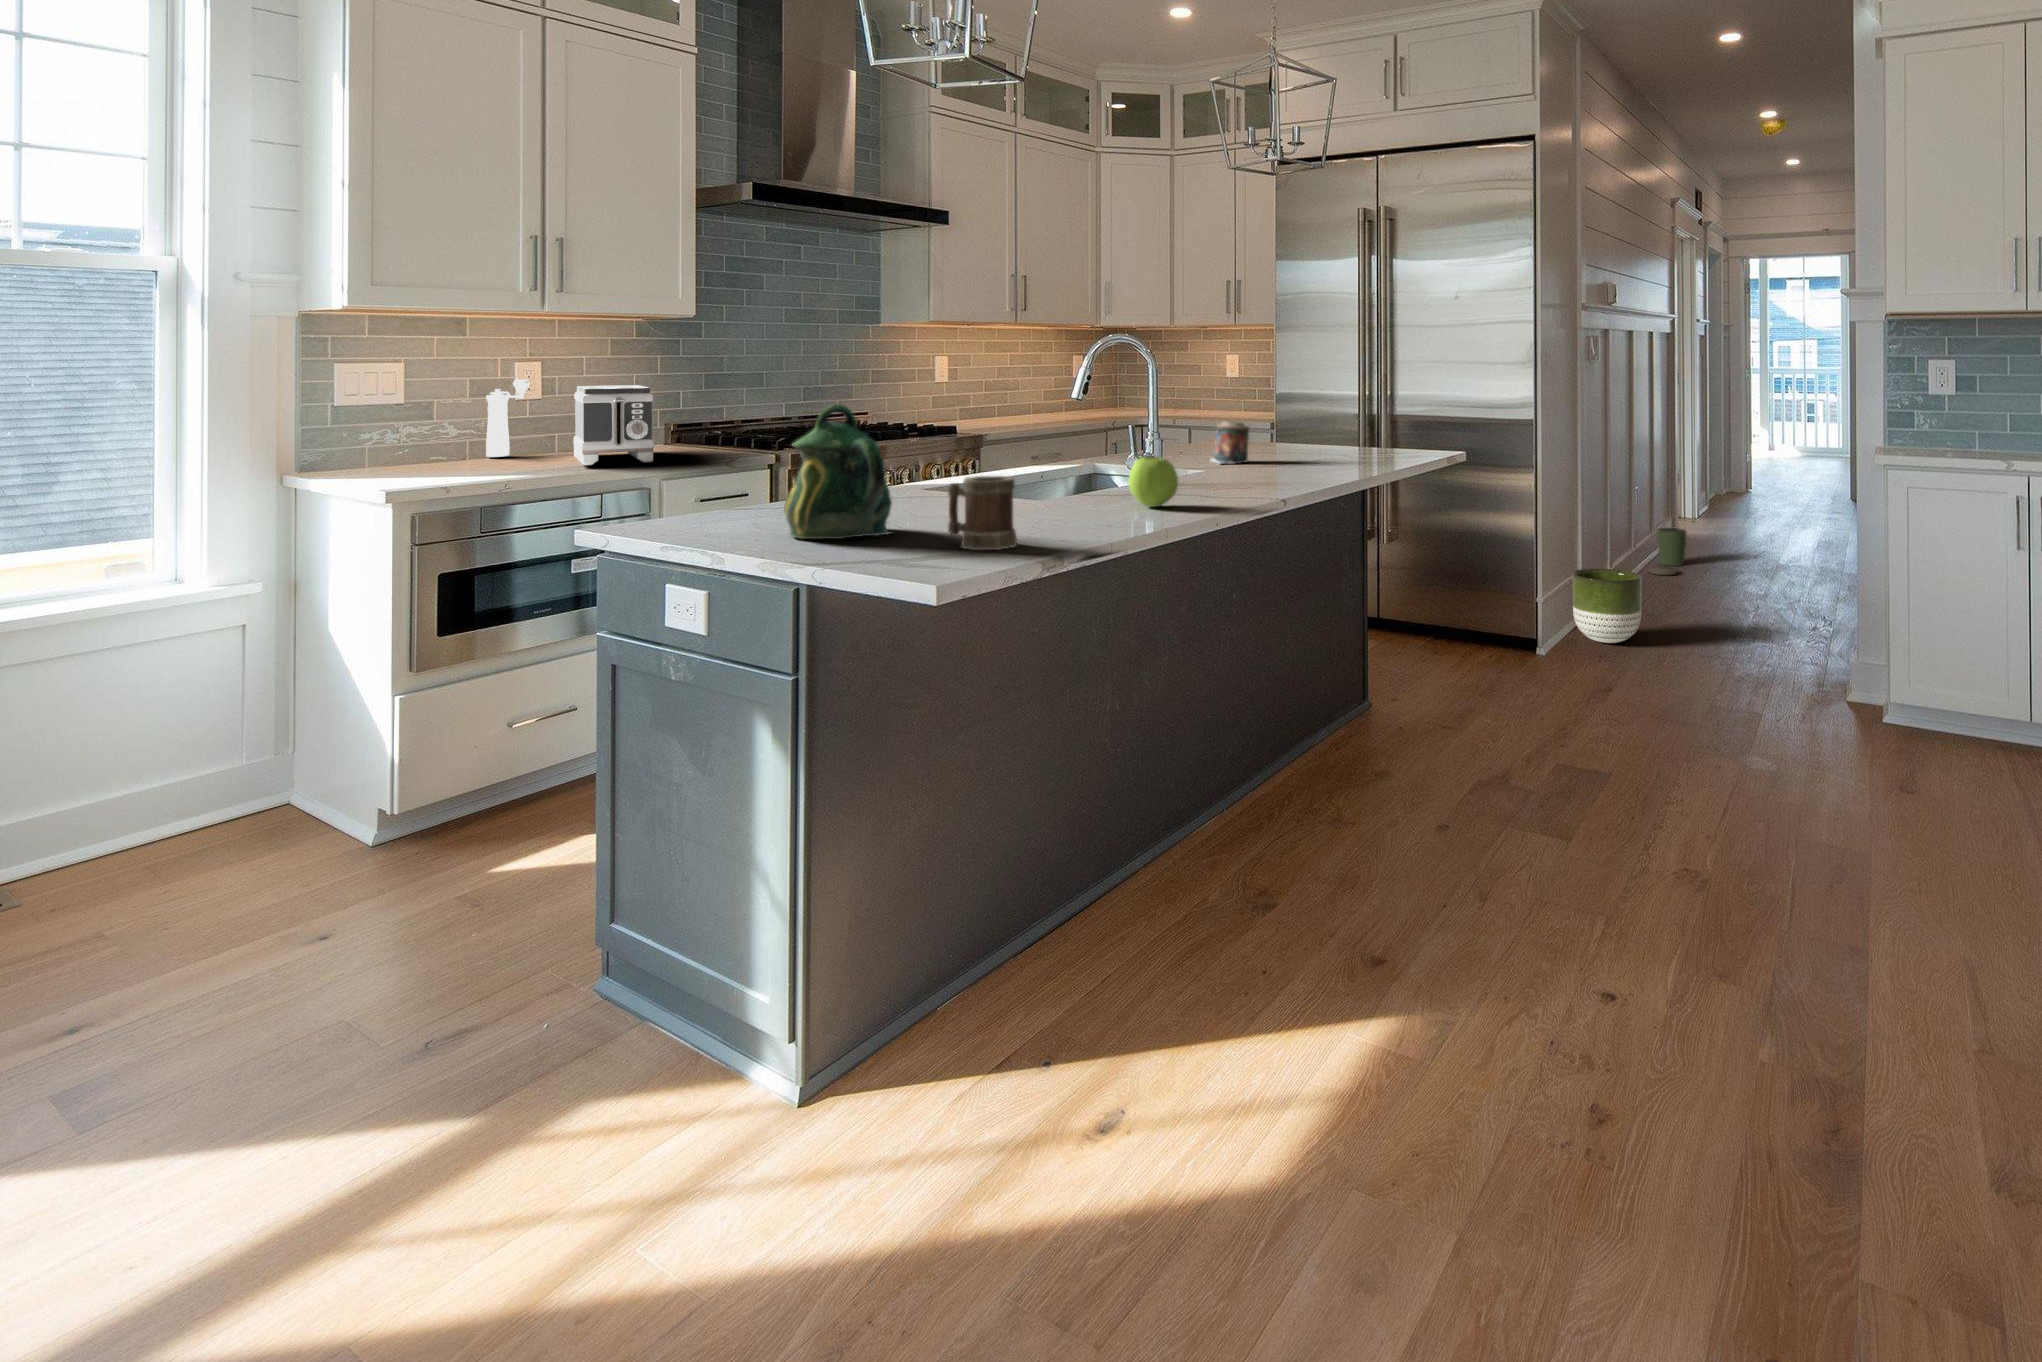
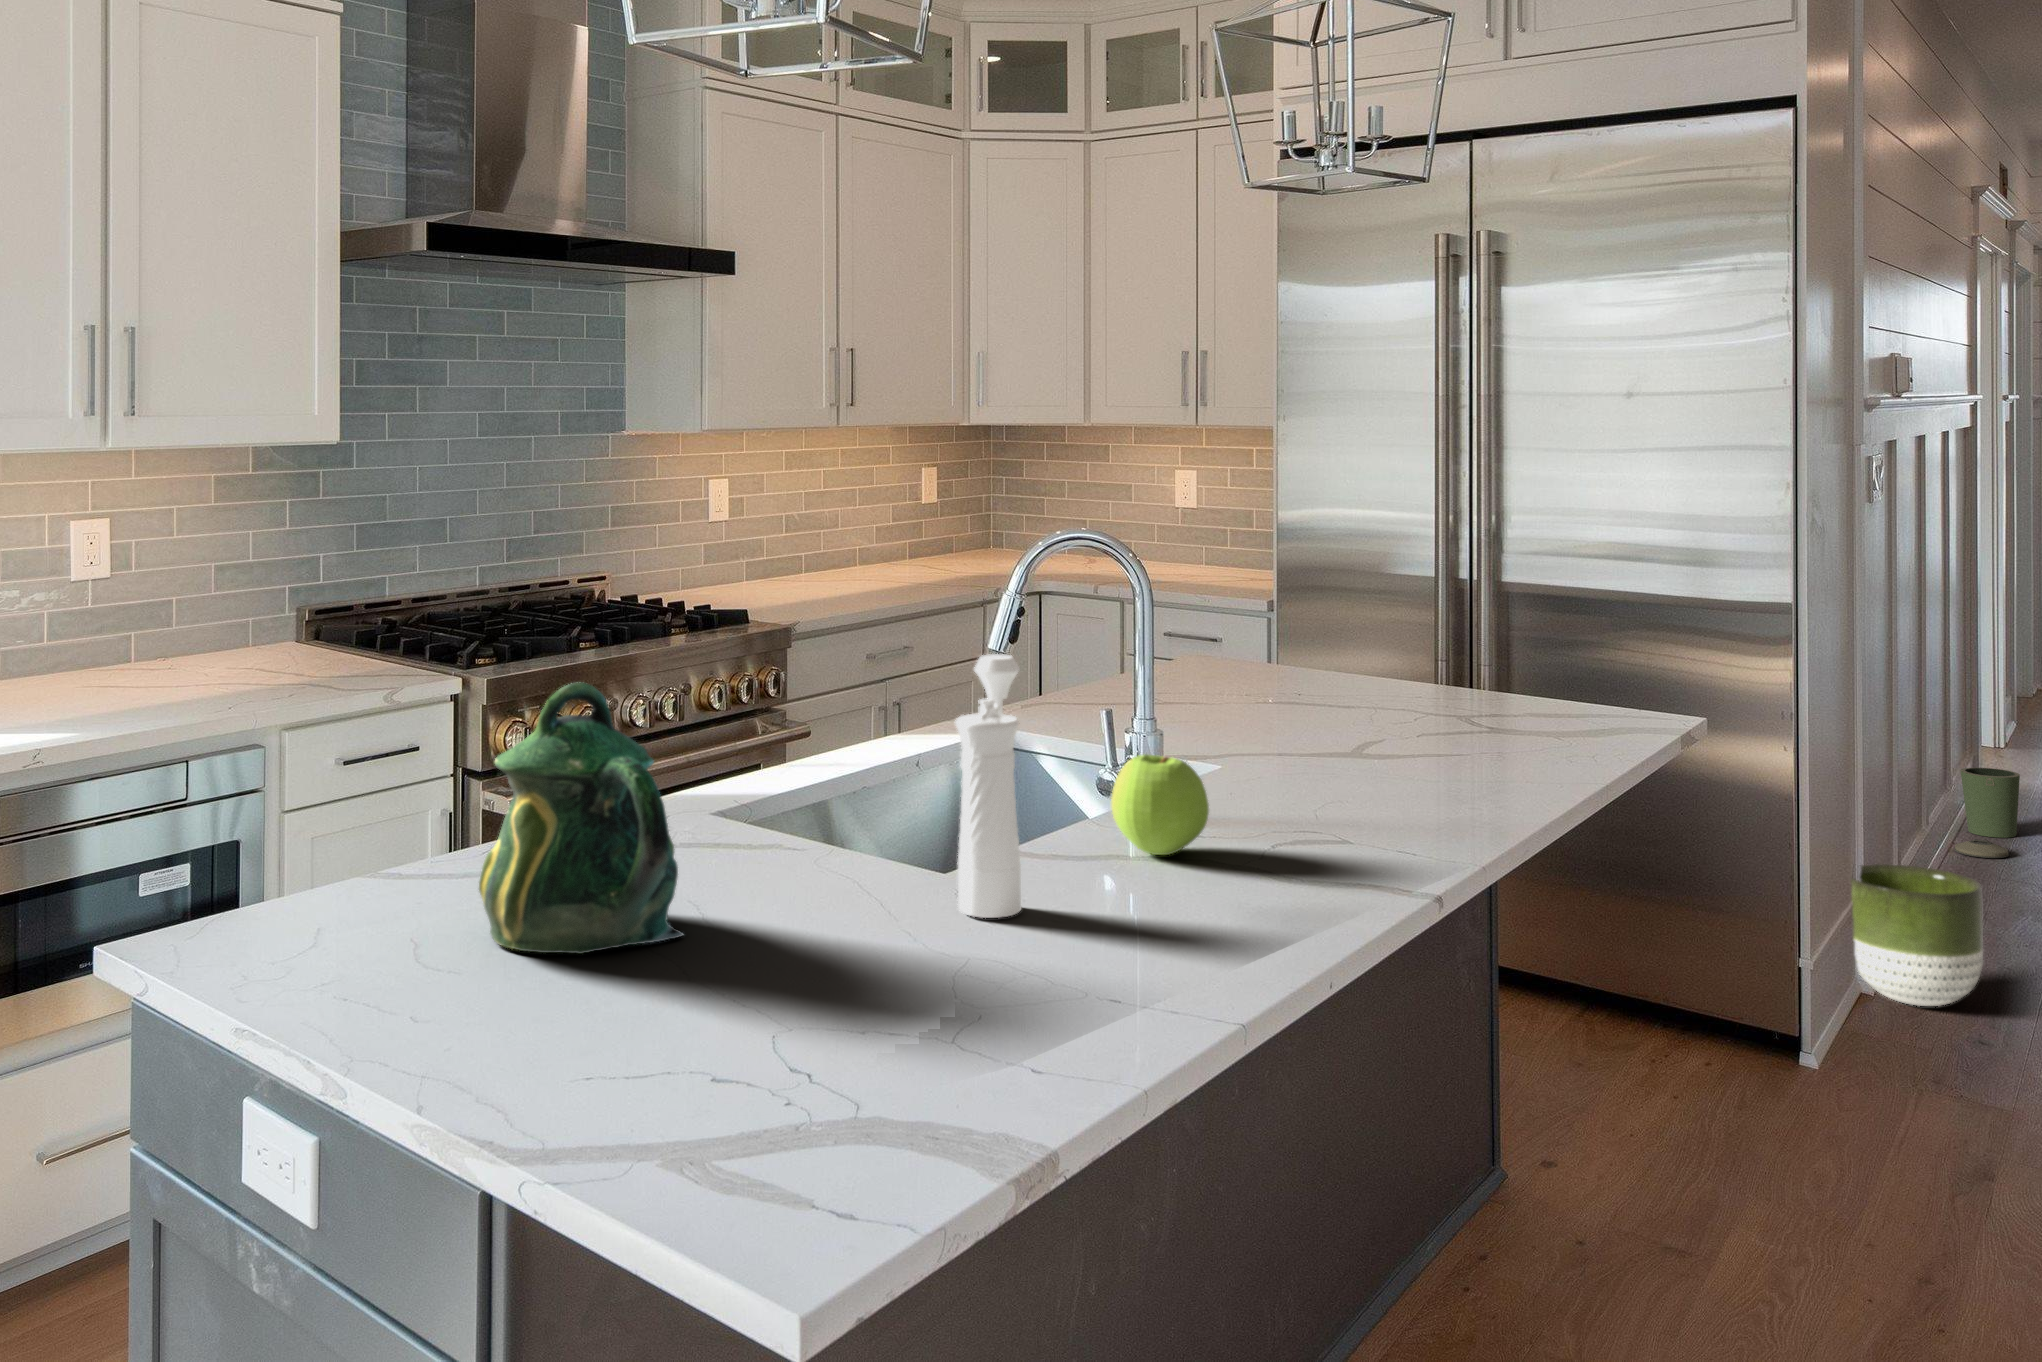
pepper mill: present [486,379,530,457] -> present [955,654,1021,918]
toaster: present [573,385,654,465] -> none [144,560,269,704]
candle: present [1211,421,1249,464] -> none [1218,635,1290,717]
mug: present [948,476,1017,550] -> none [791,839,928,1003]

